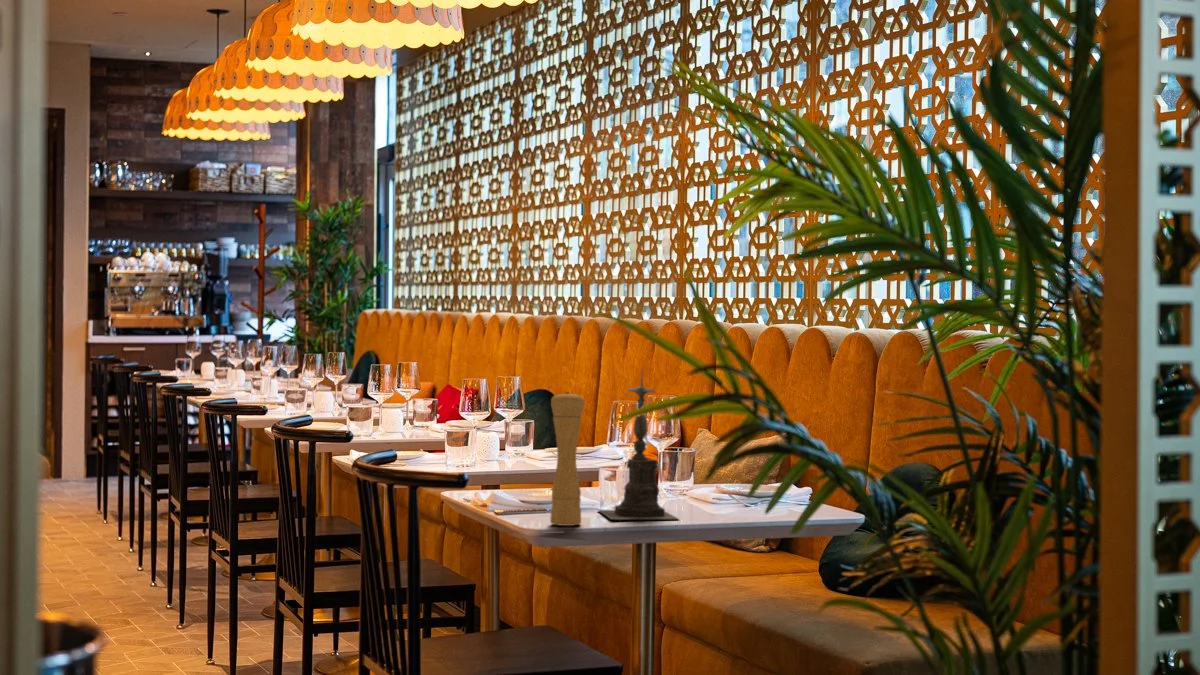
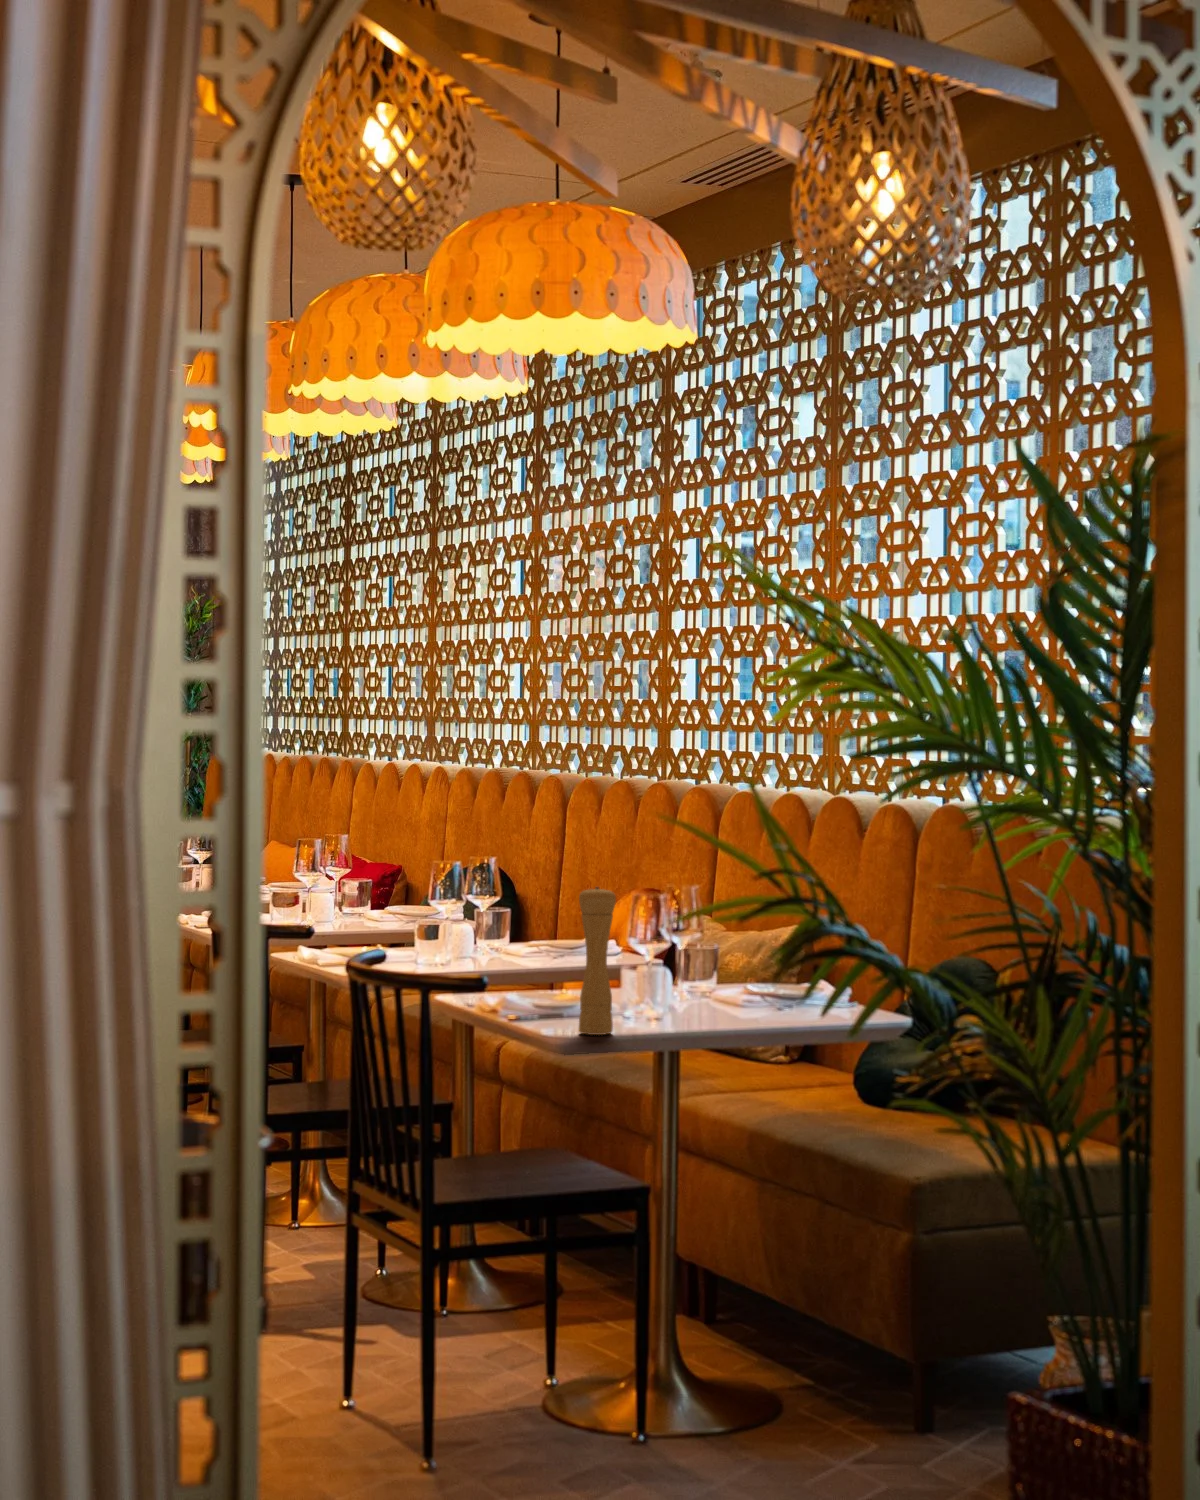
candle holder: present [599,376,678,520] -> none [621,858,718,1028]

